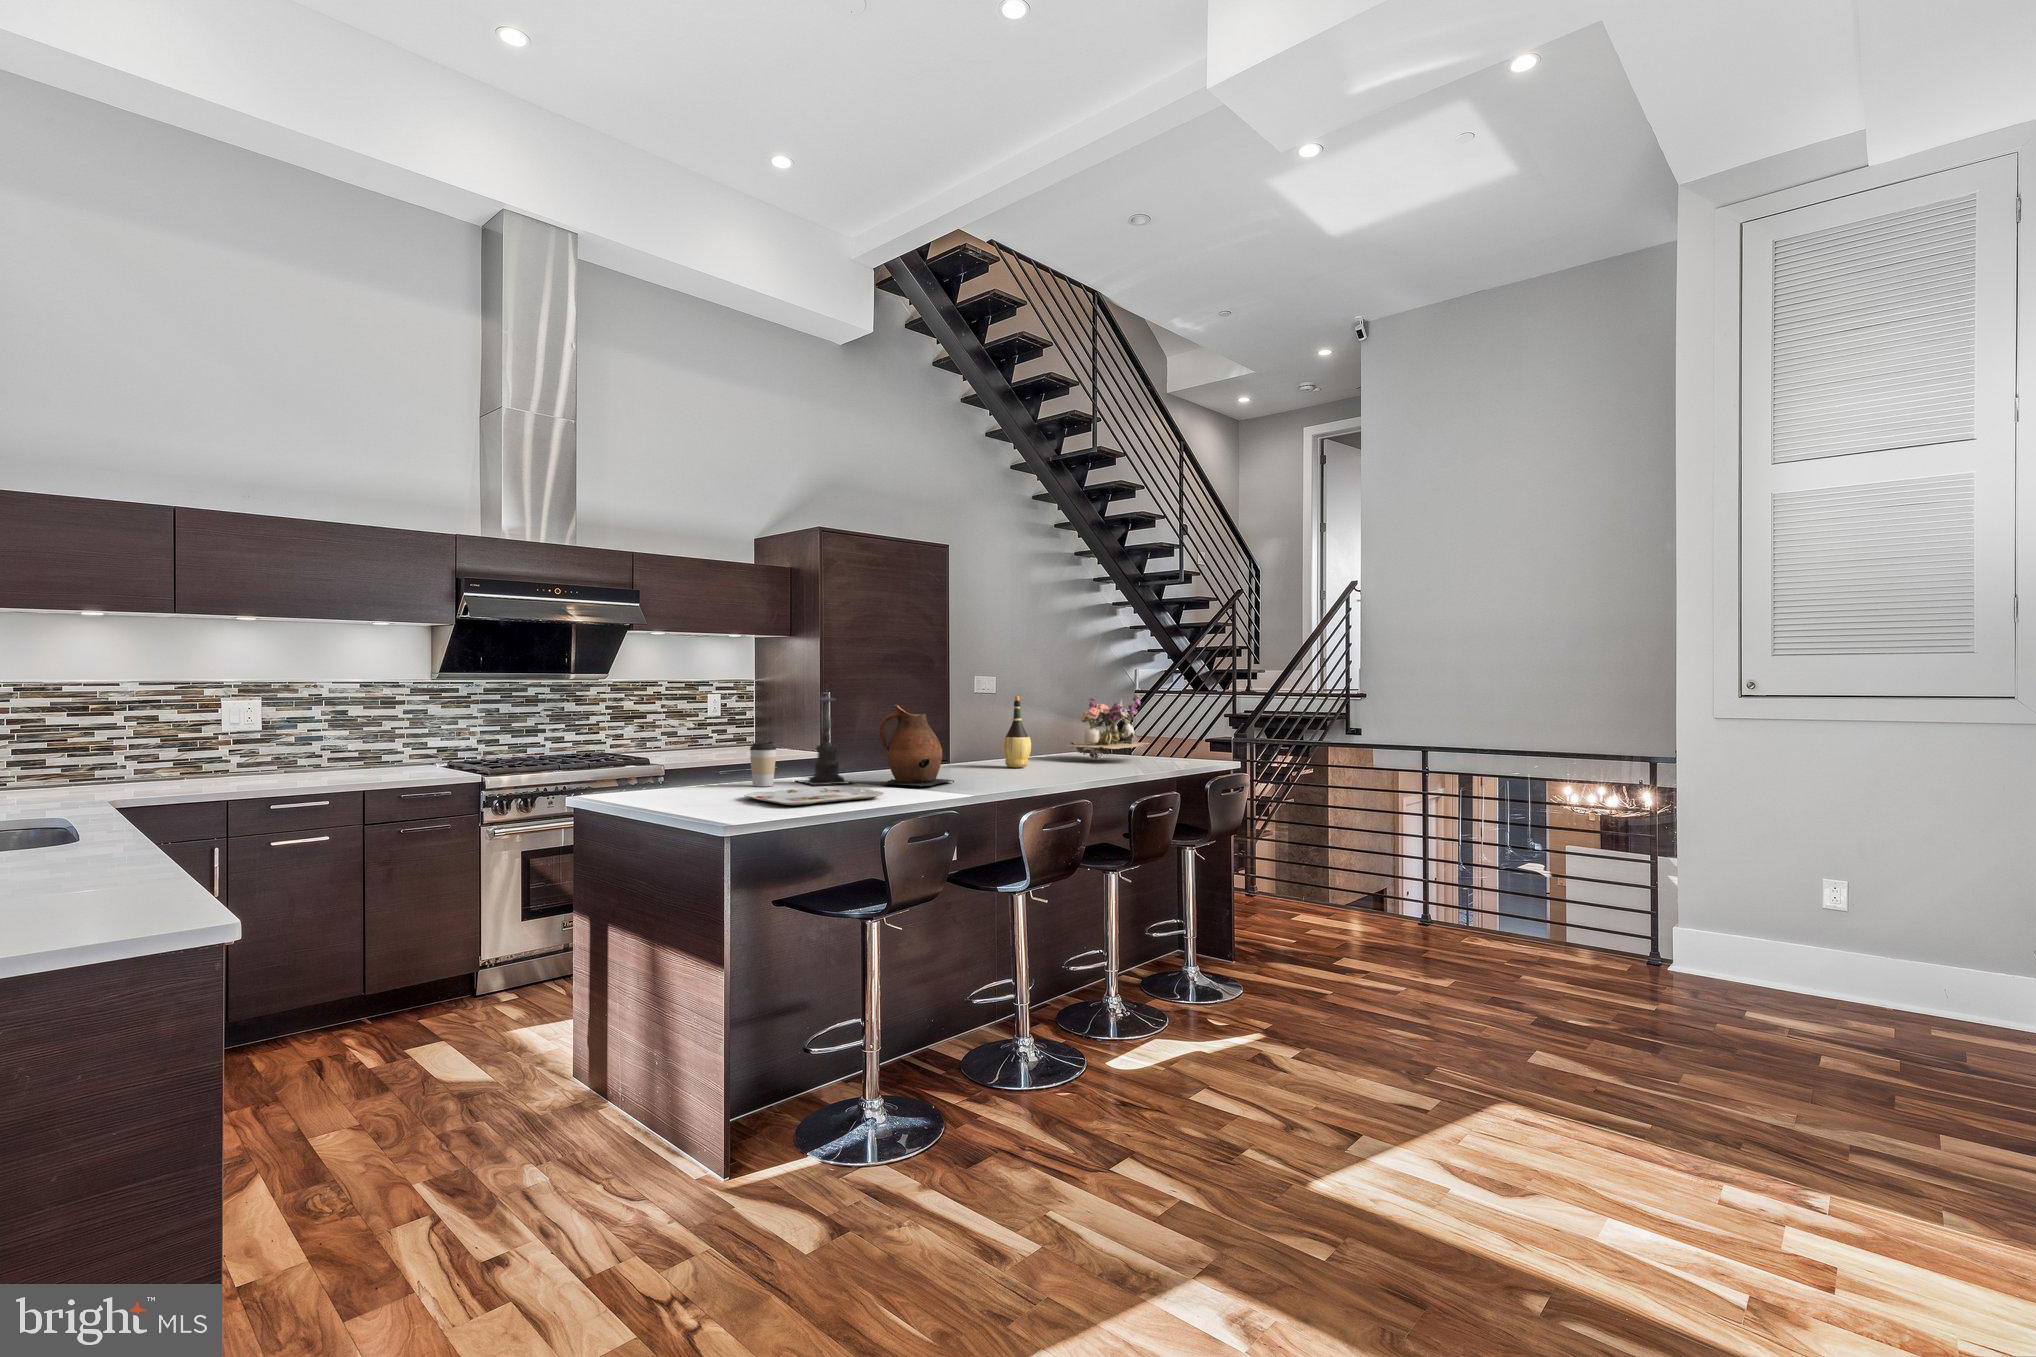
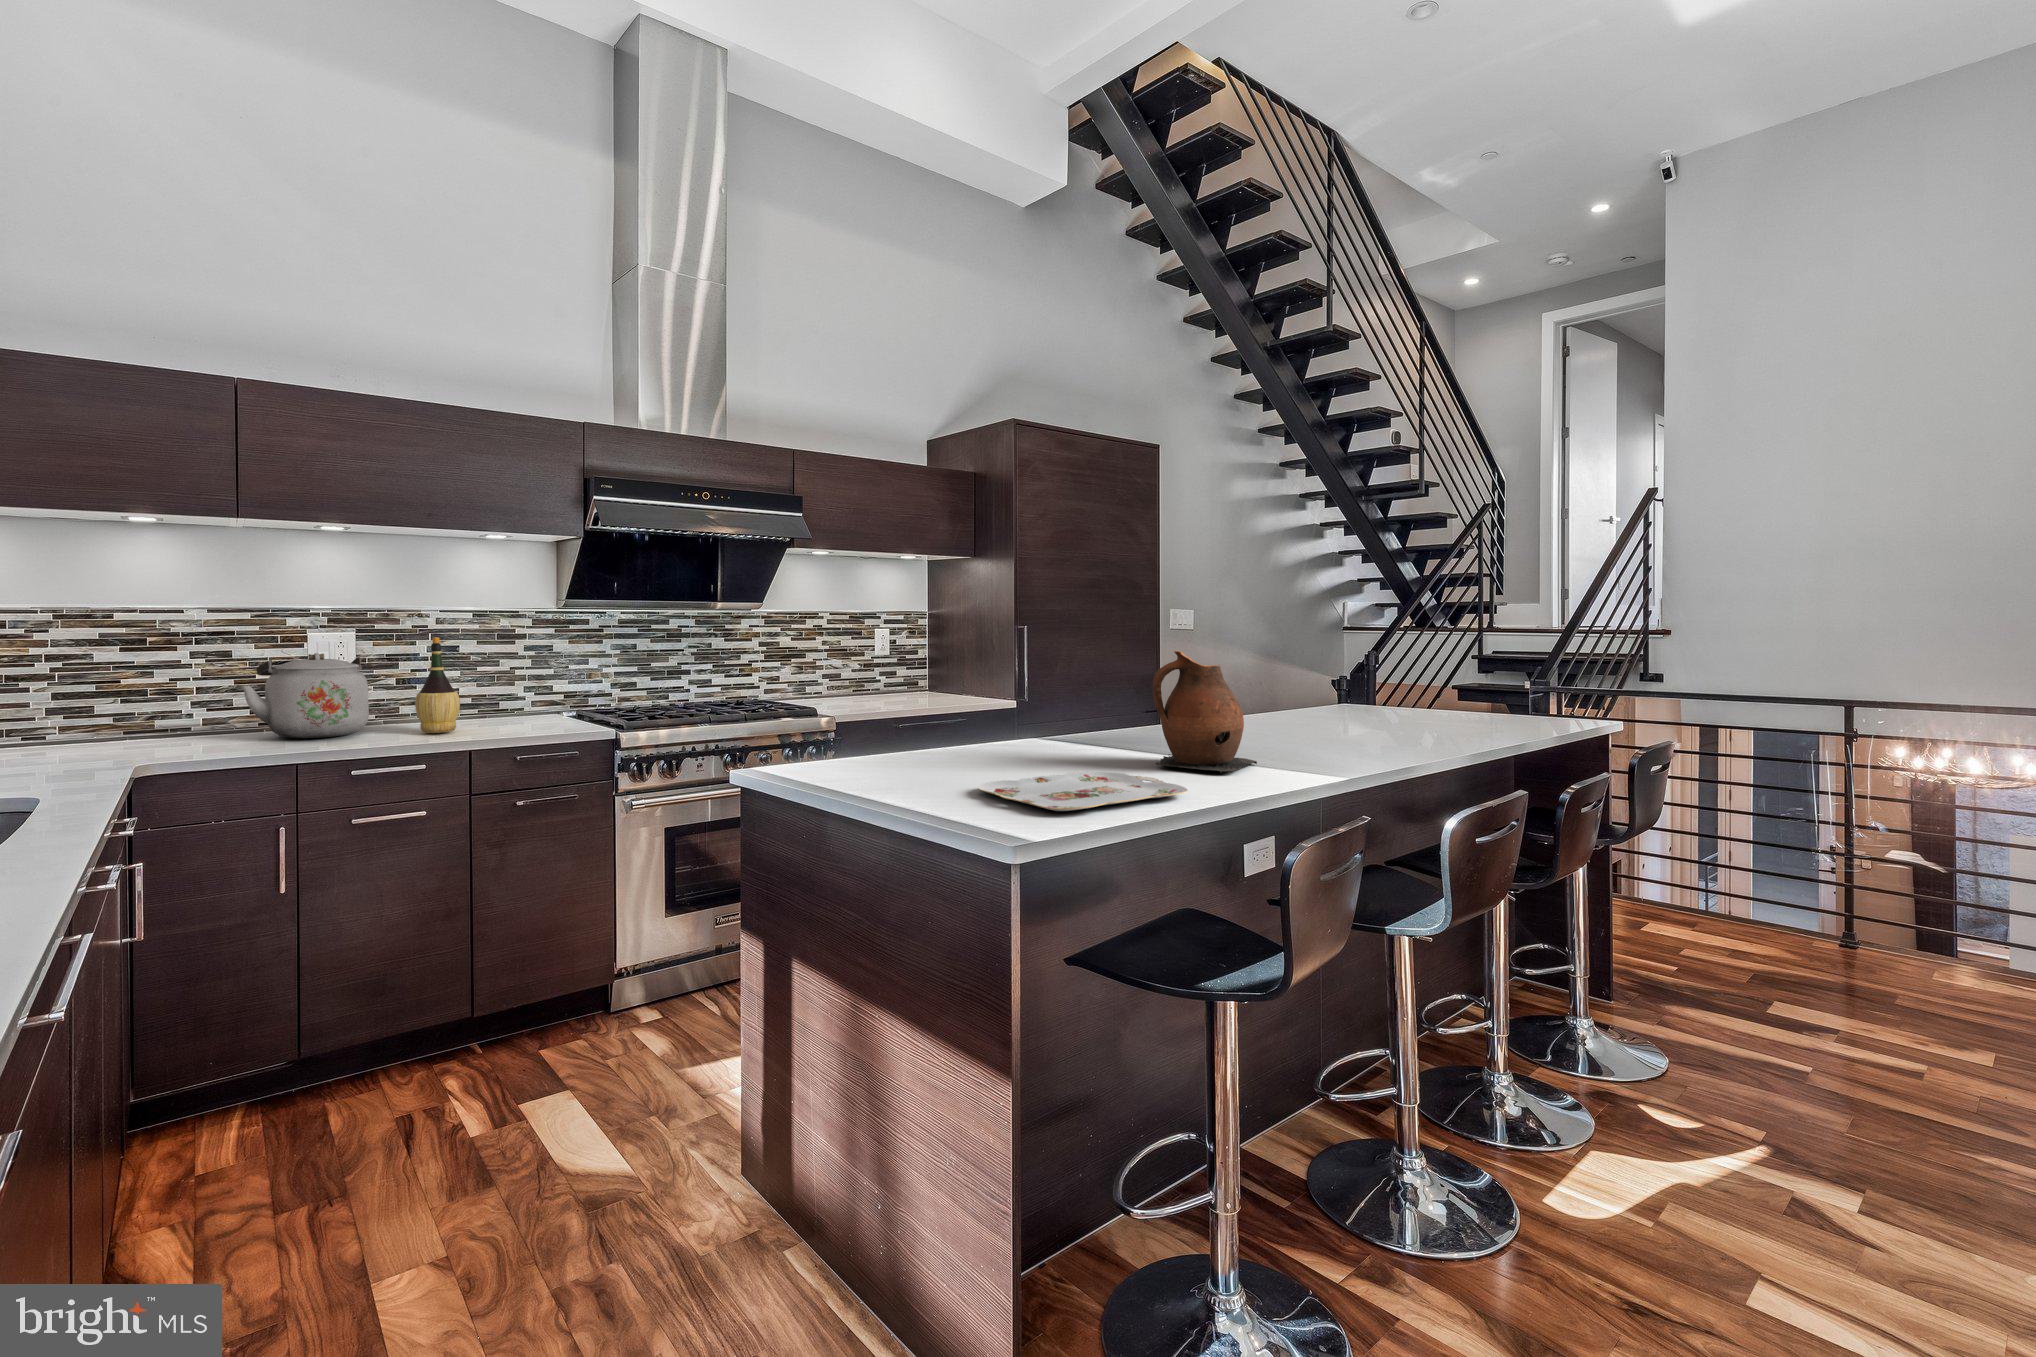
candle holder: present [797,691,850,785] -> none [1025,620,1118,766]
flower arrangement: present [1067,694,1150,759] -> none [1359,634,1475,724]
wine bottle: present [1003,696,1031,767] -> present [415,637,460,733]
kettle: none [175,716,276,783] -> present [242,653,369,738]
coffee cup: present [750,742,776,787] -> none [970,702,1008,767]

